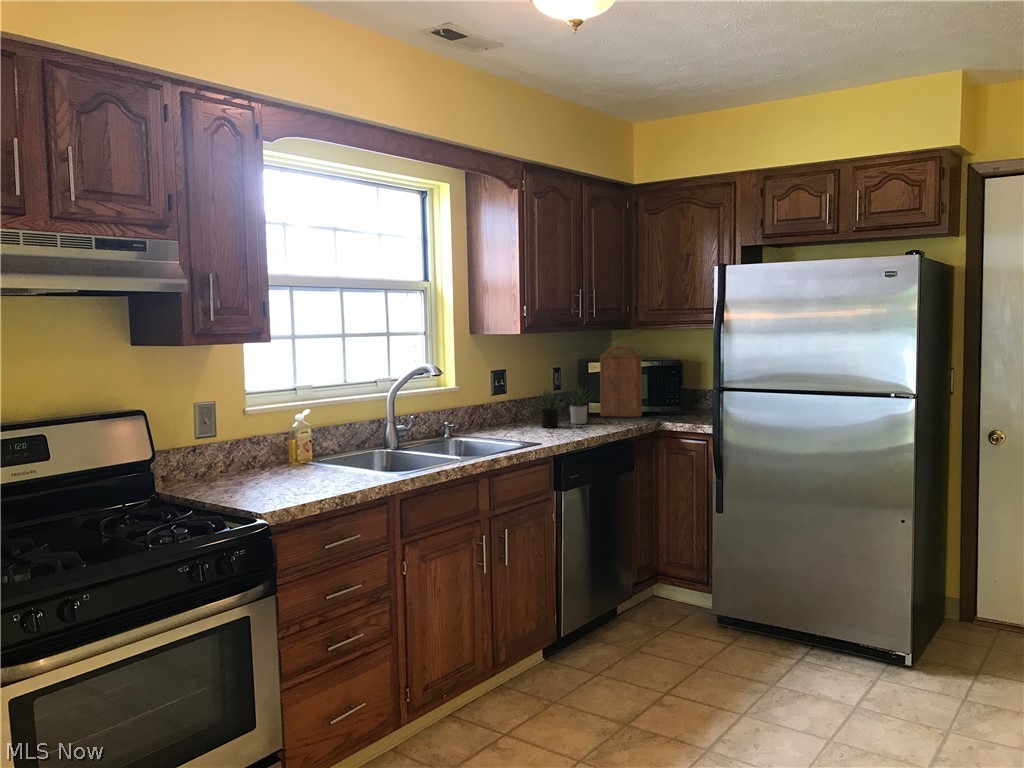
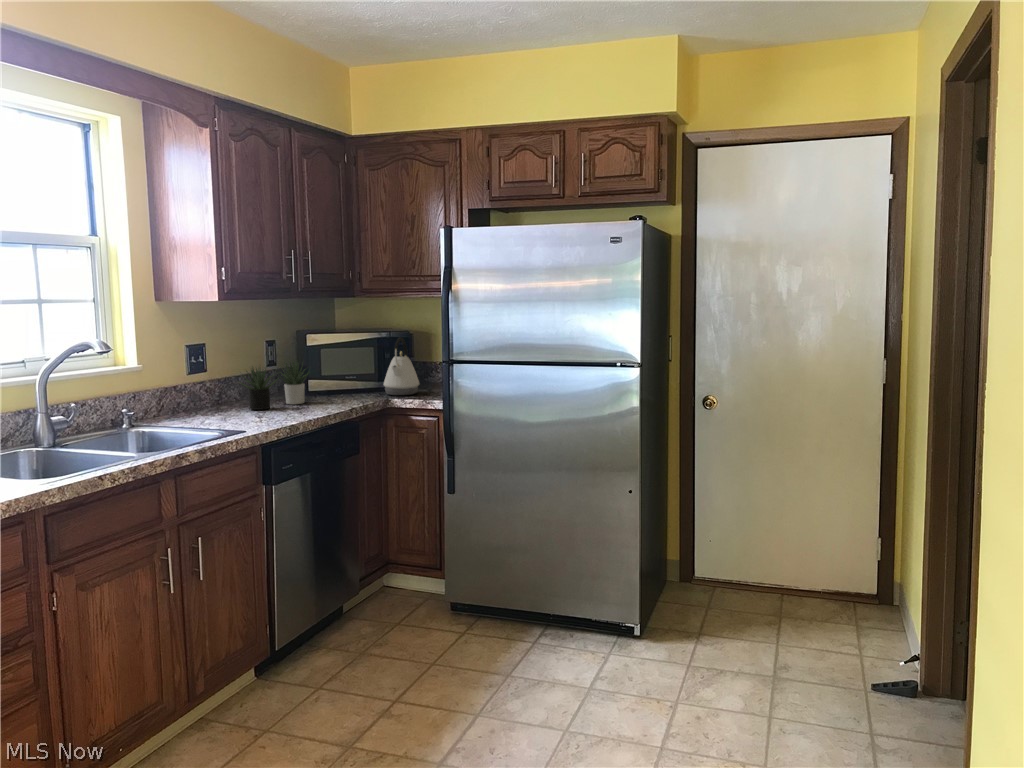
cutting board: present [600,346,642,417] -> none [319,316,367,394]
kettle: none [657,366,690,420] -> present [384,338,419,395]

